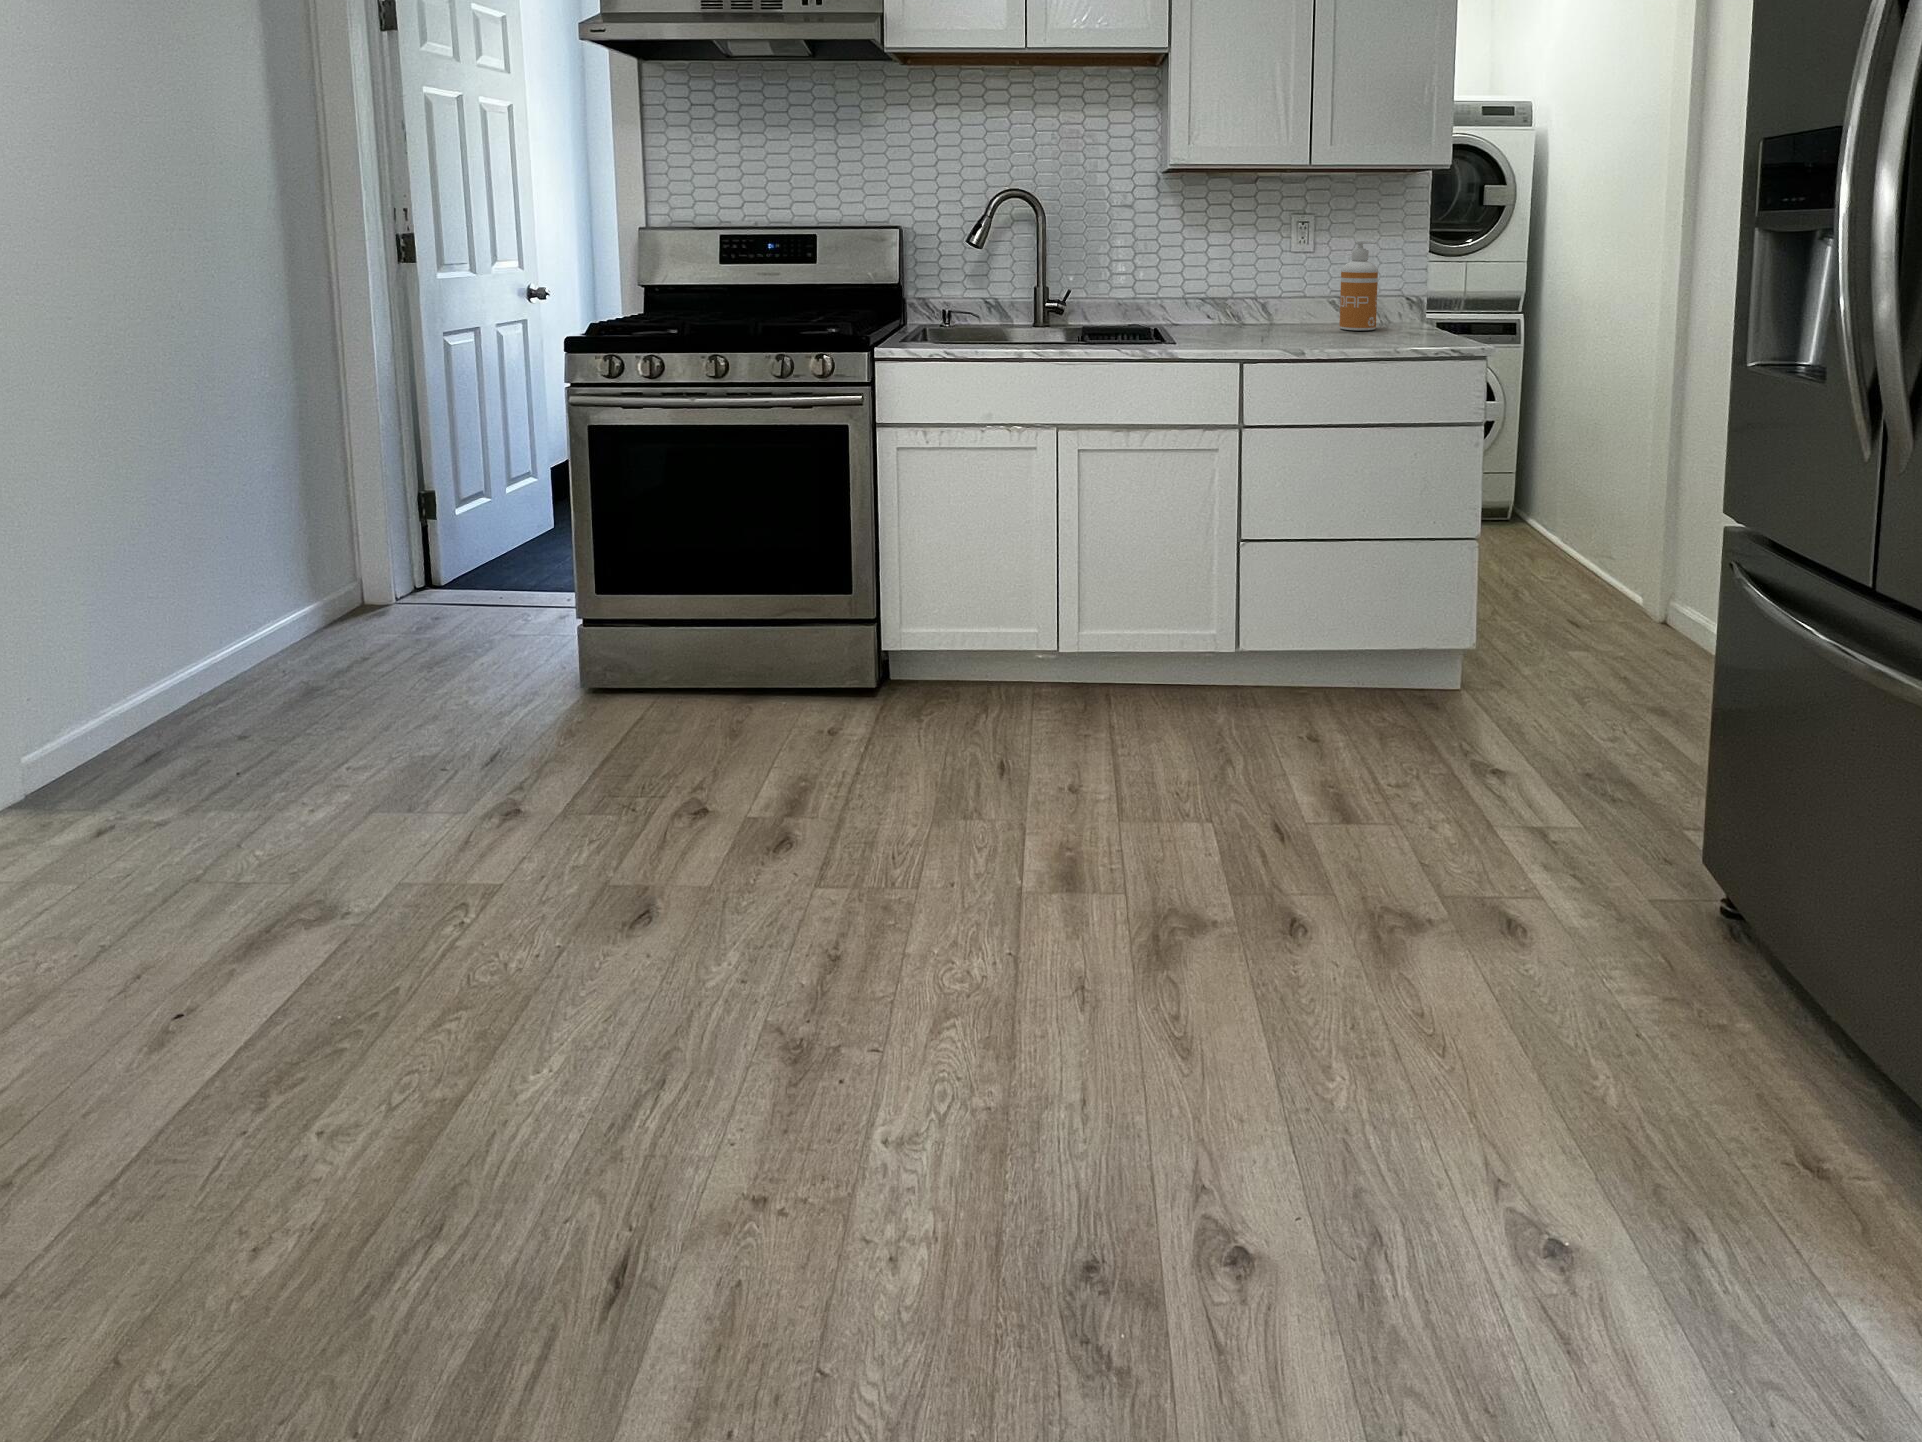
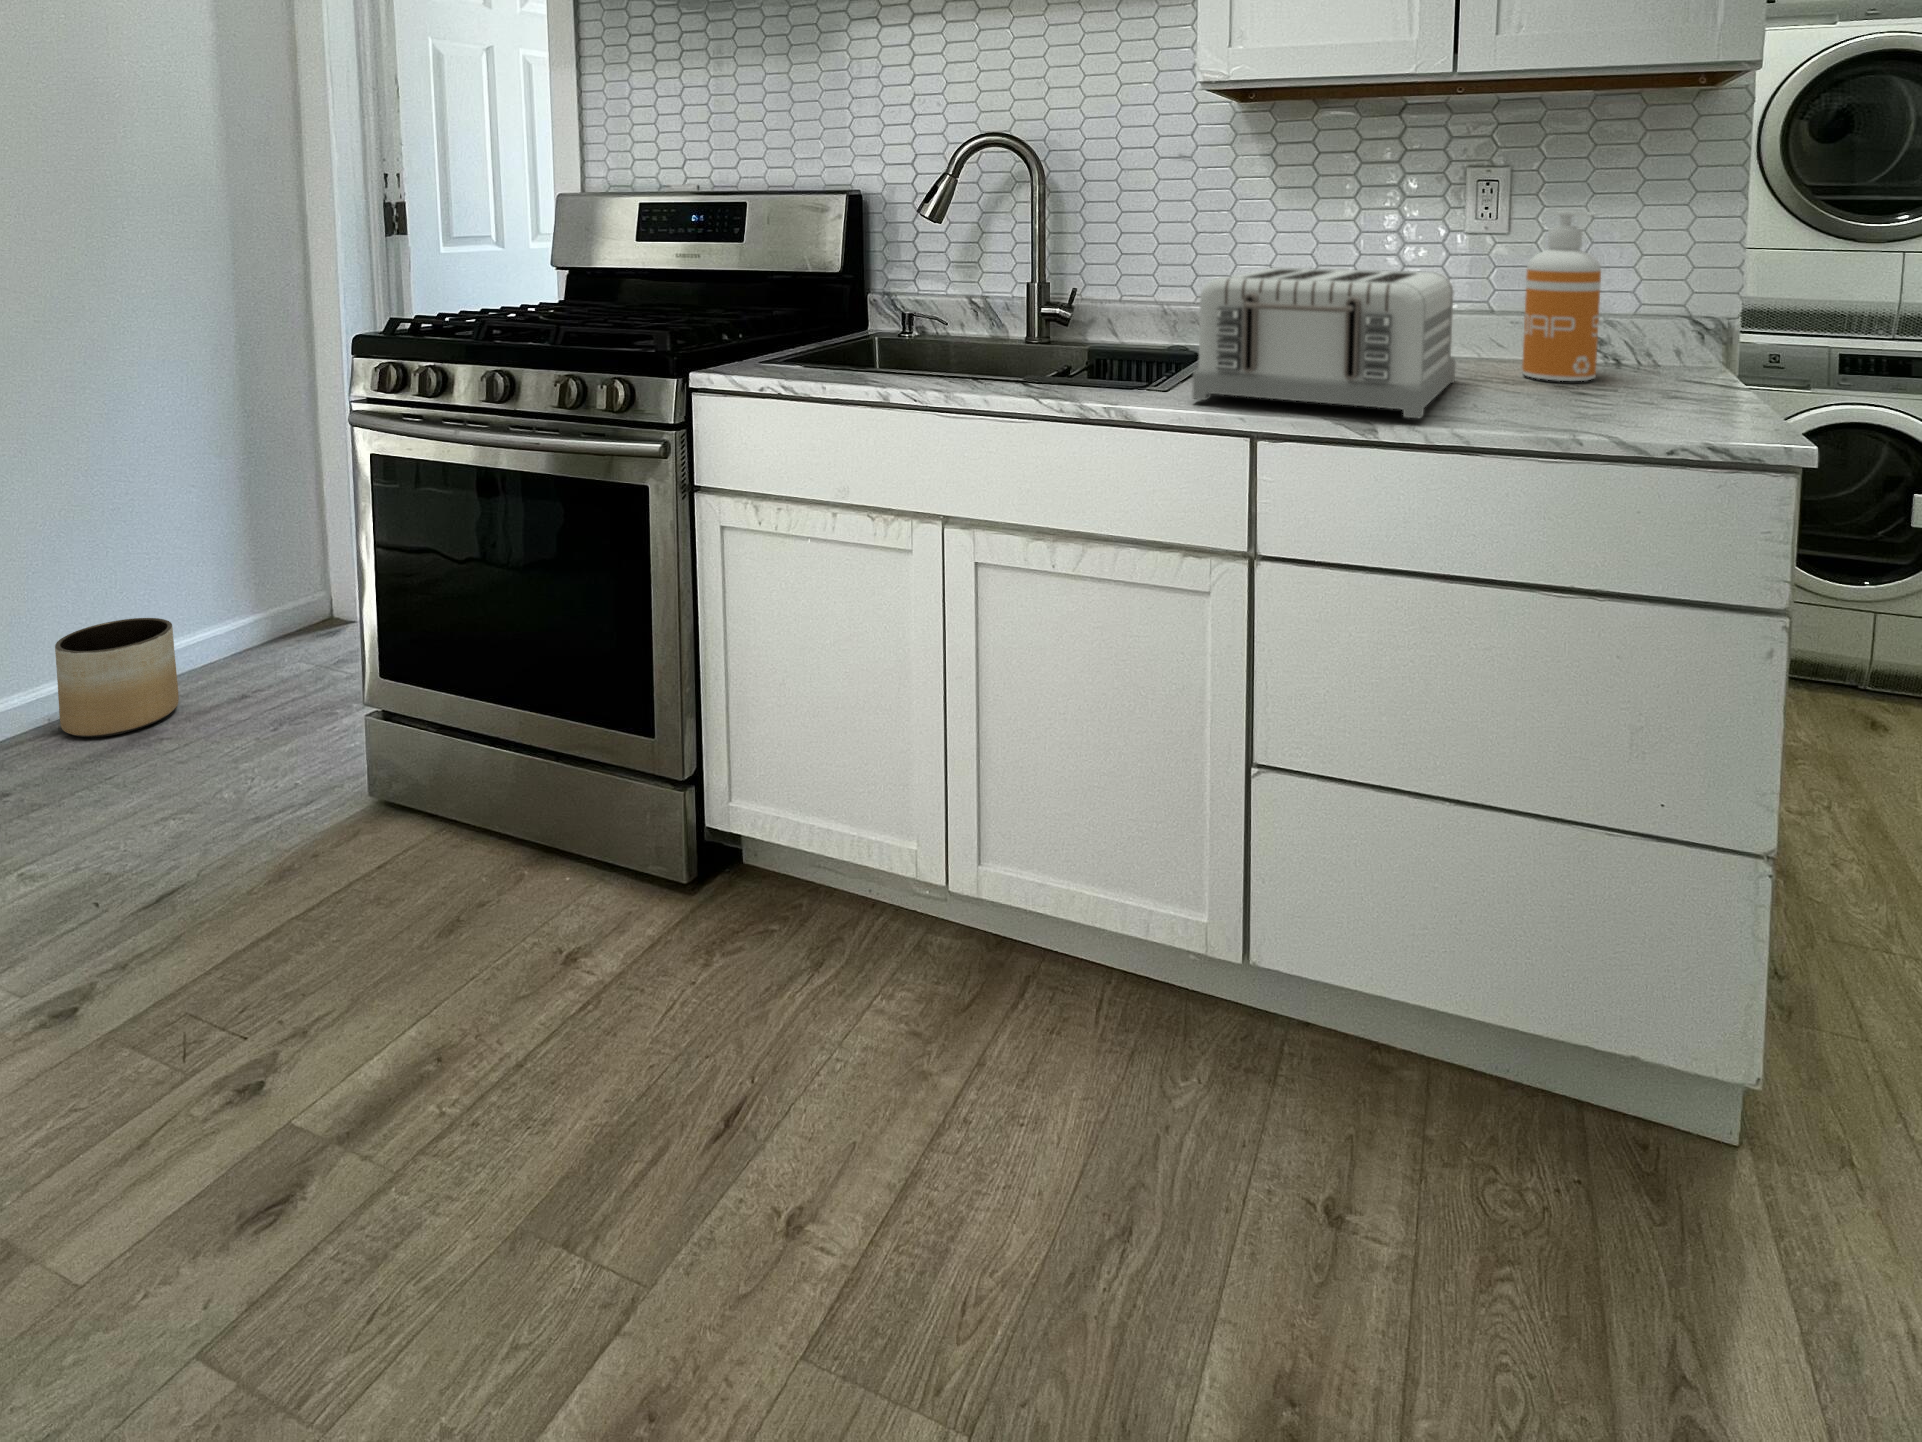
toaster: none [1202,274,1325,347] -> present [1192,268,1456,418]
planter: none [208,602,315,703] -> present [55,618,179,737]

